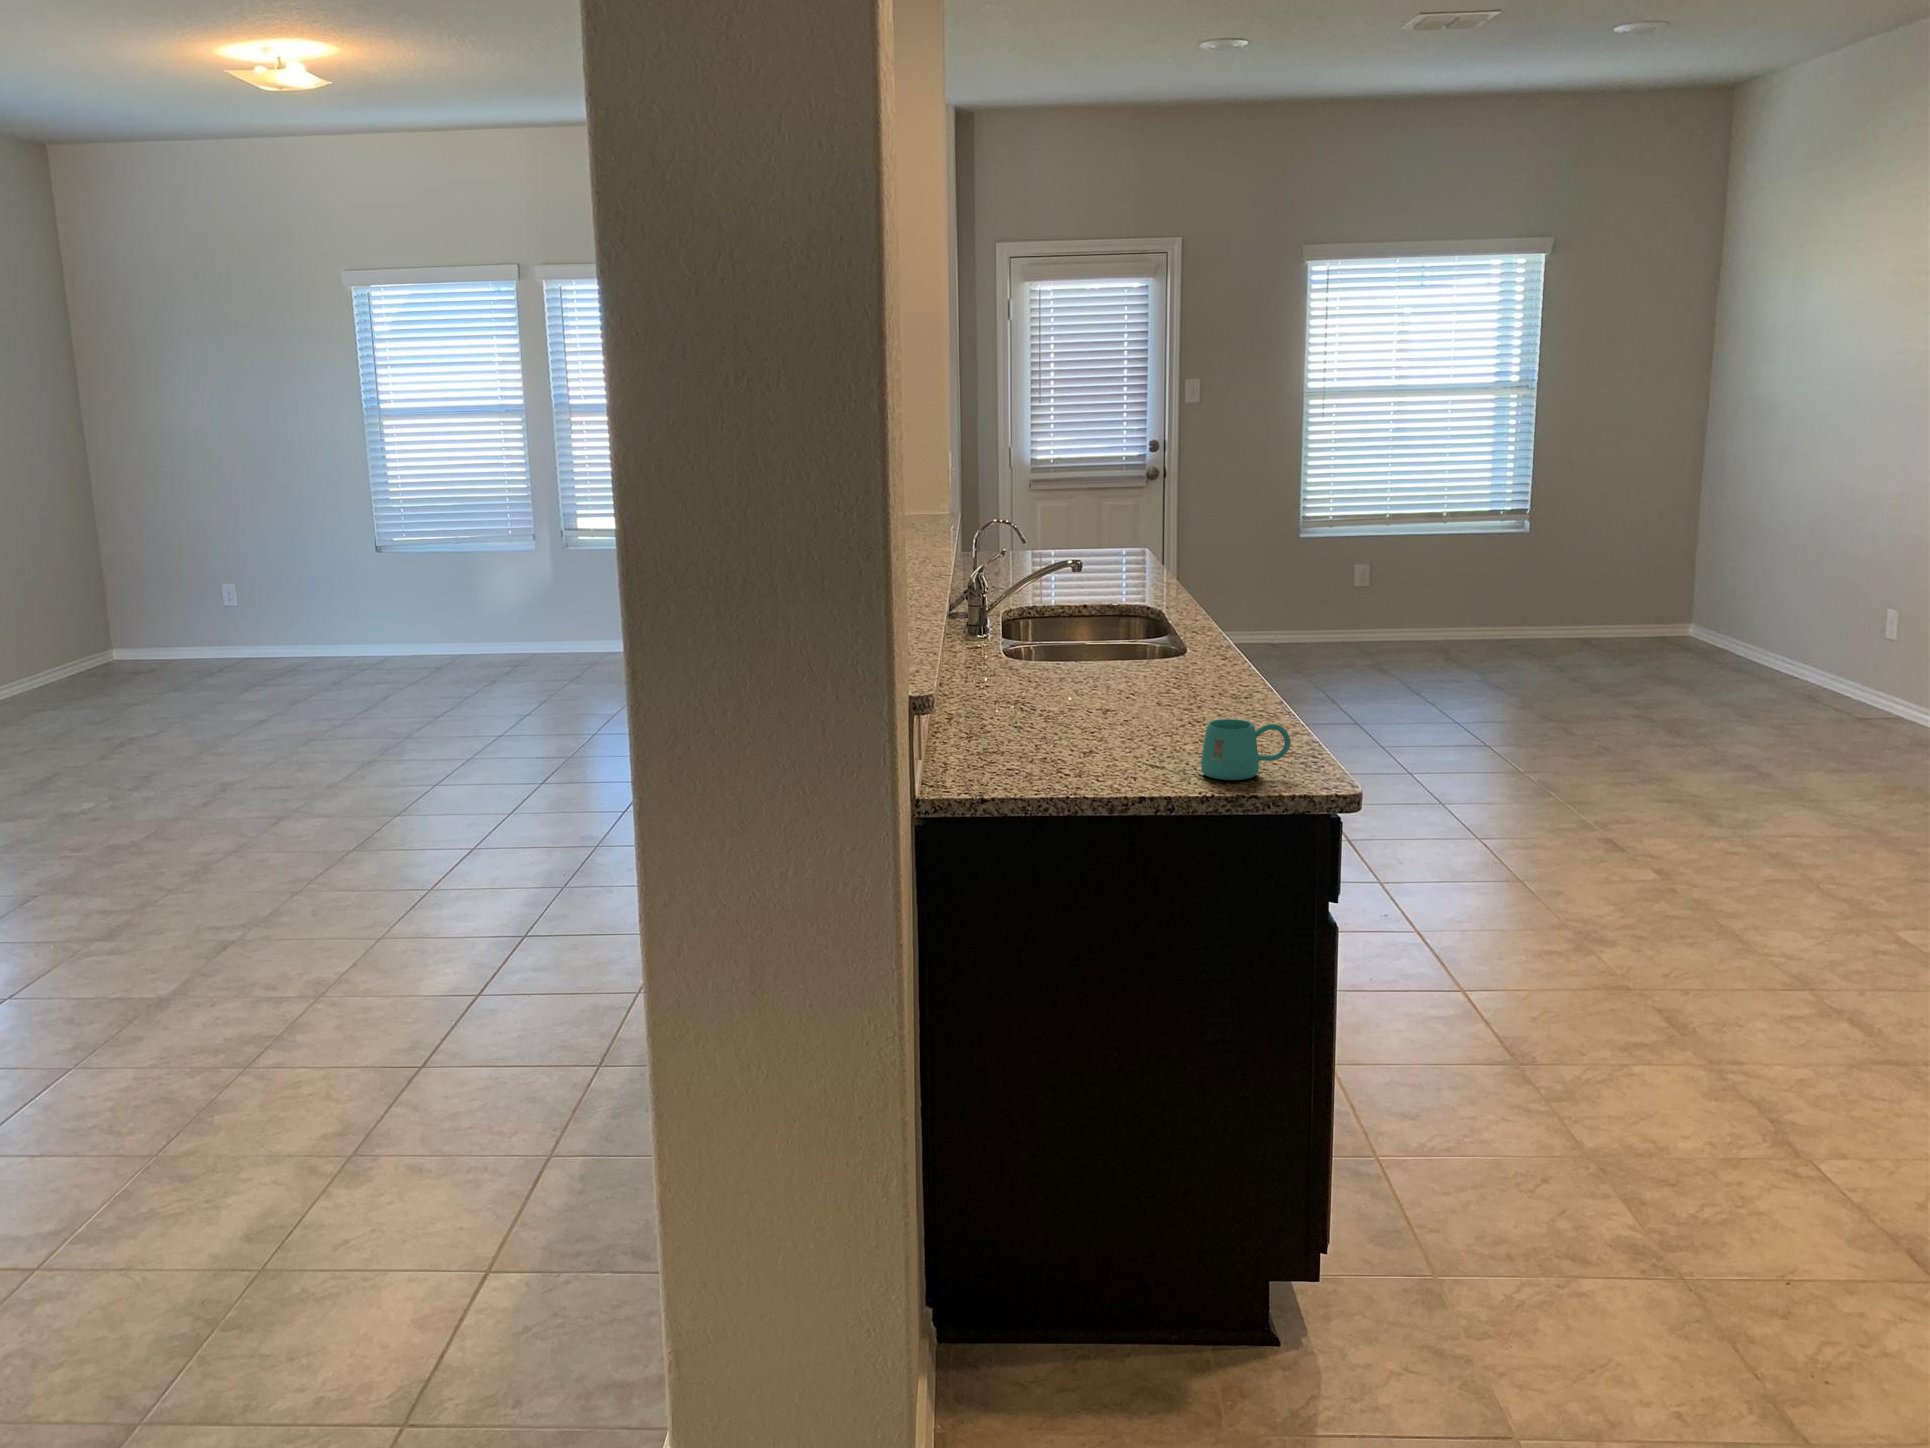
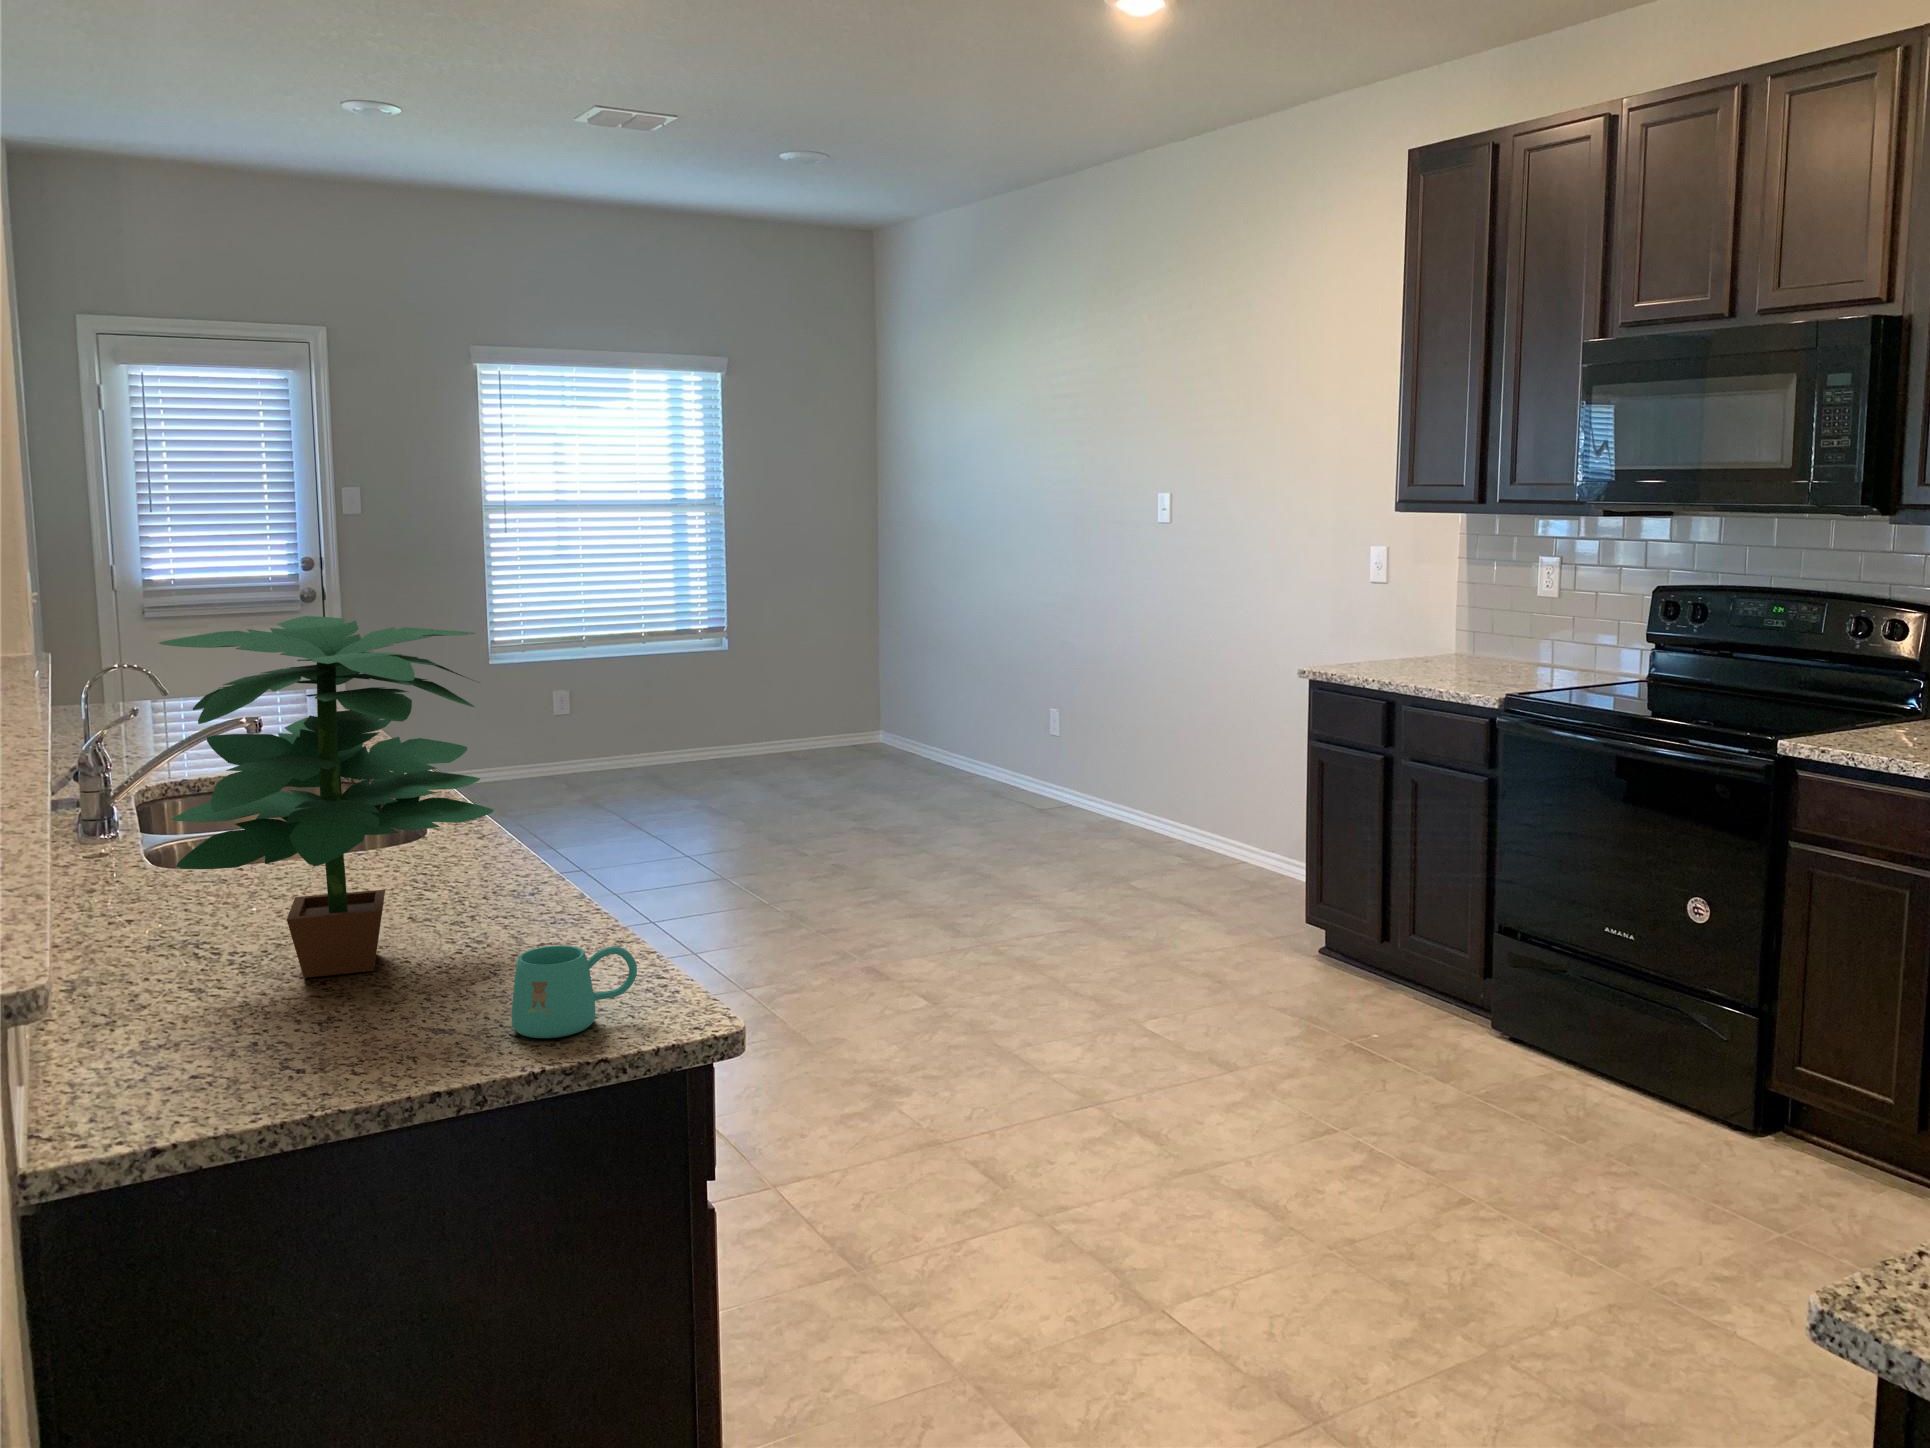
potted plant: none [1009,482,1216,730] -> present [159,616,494,978]

